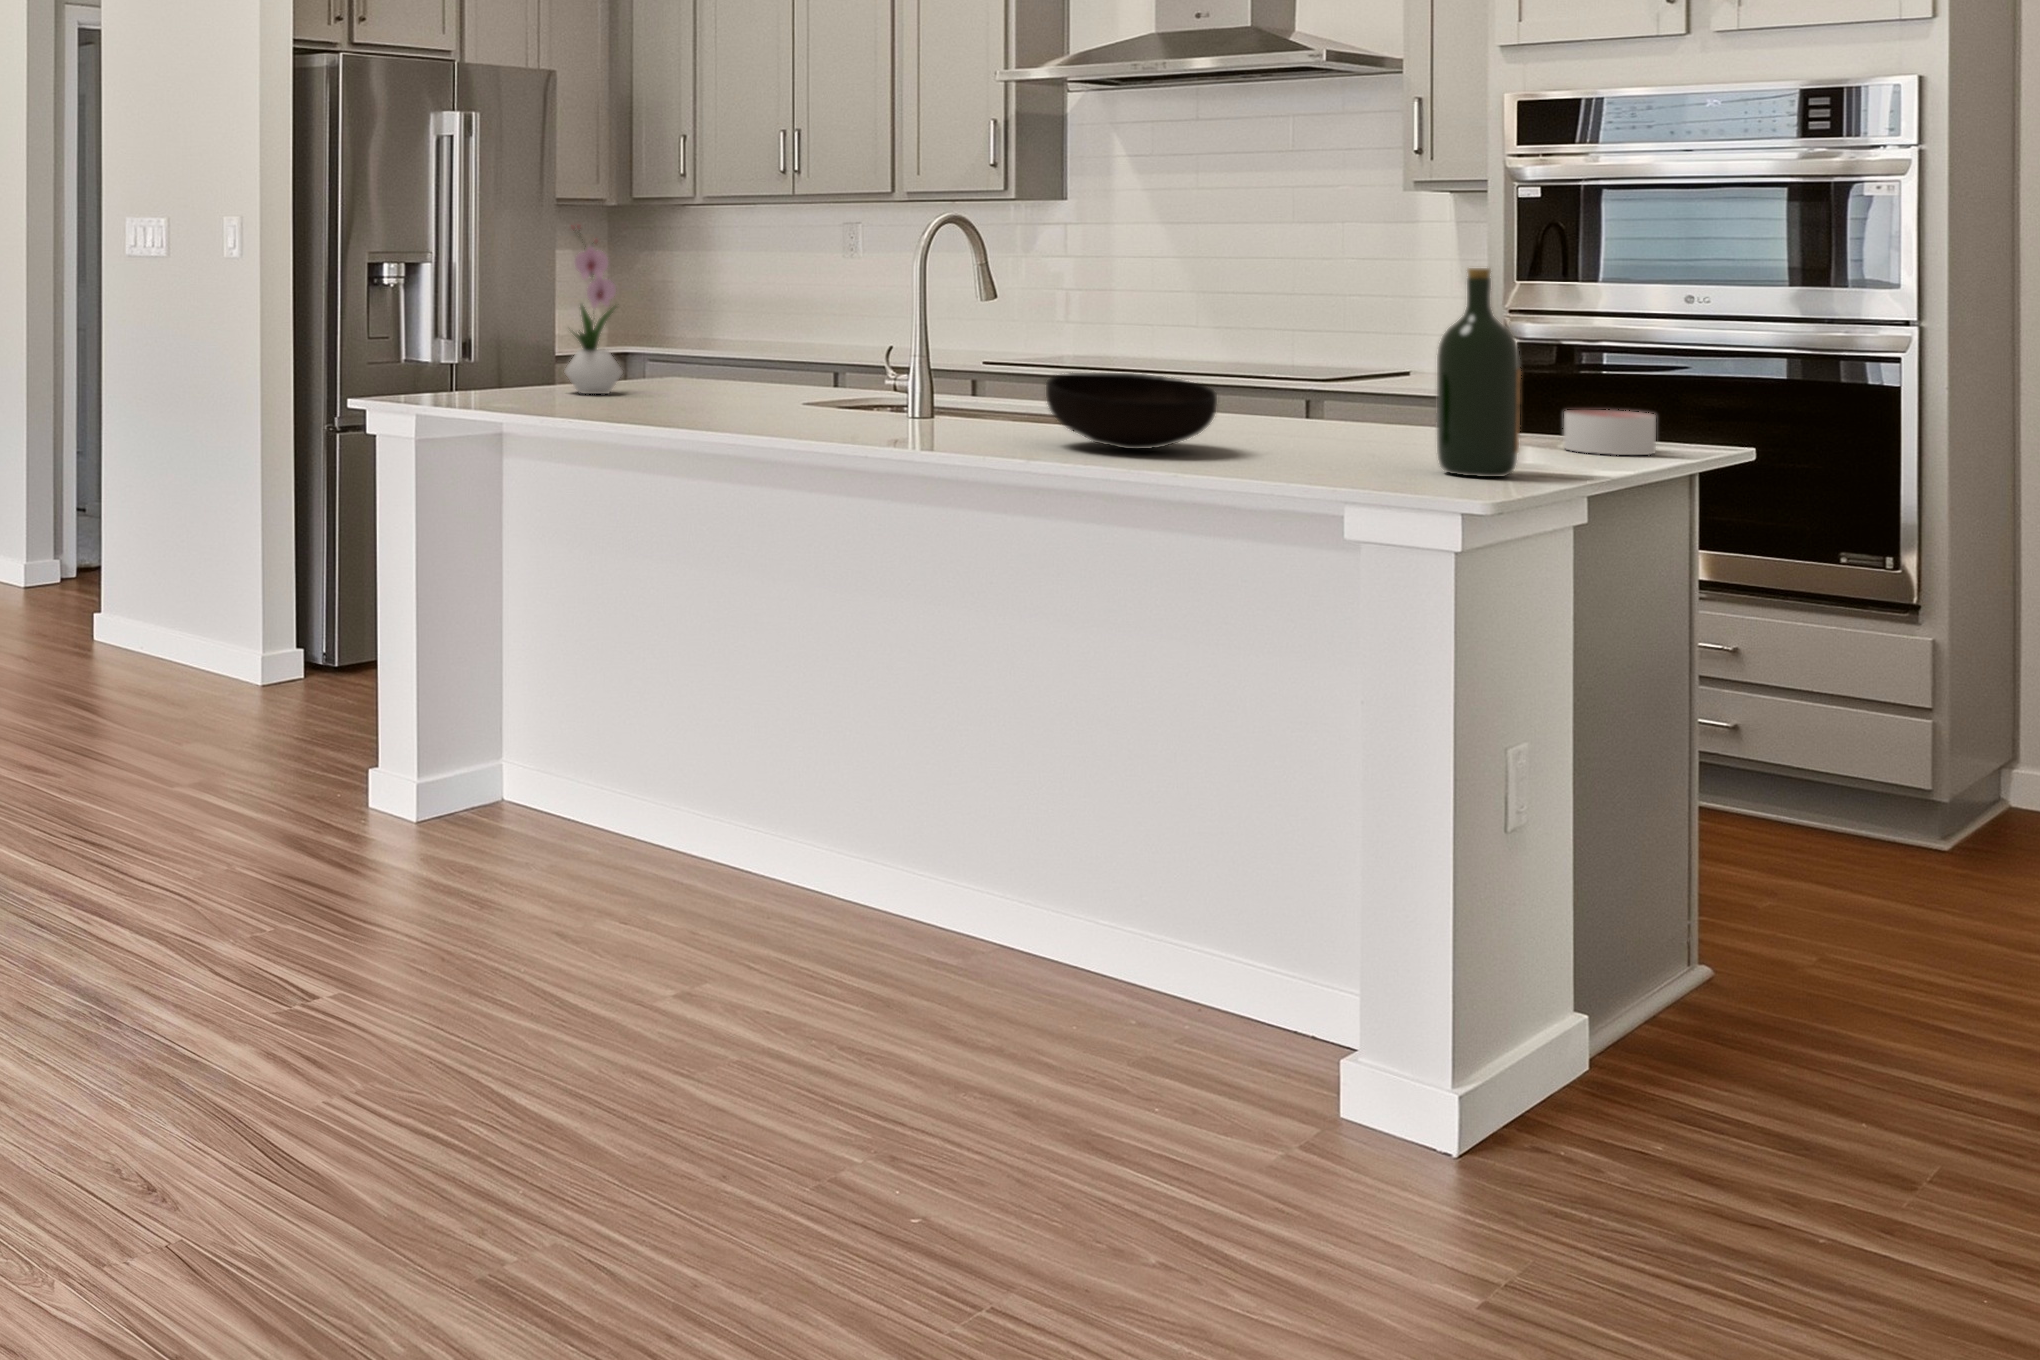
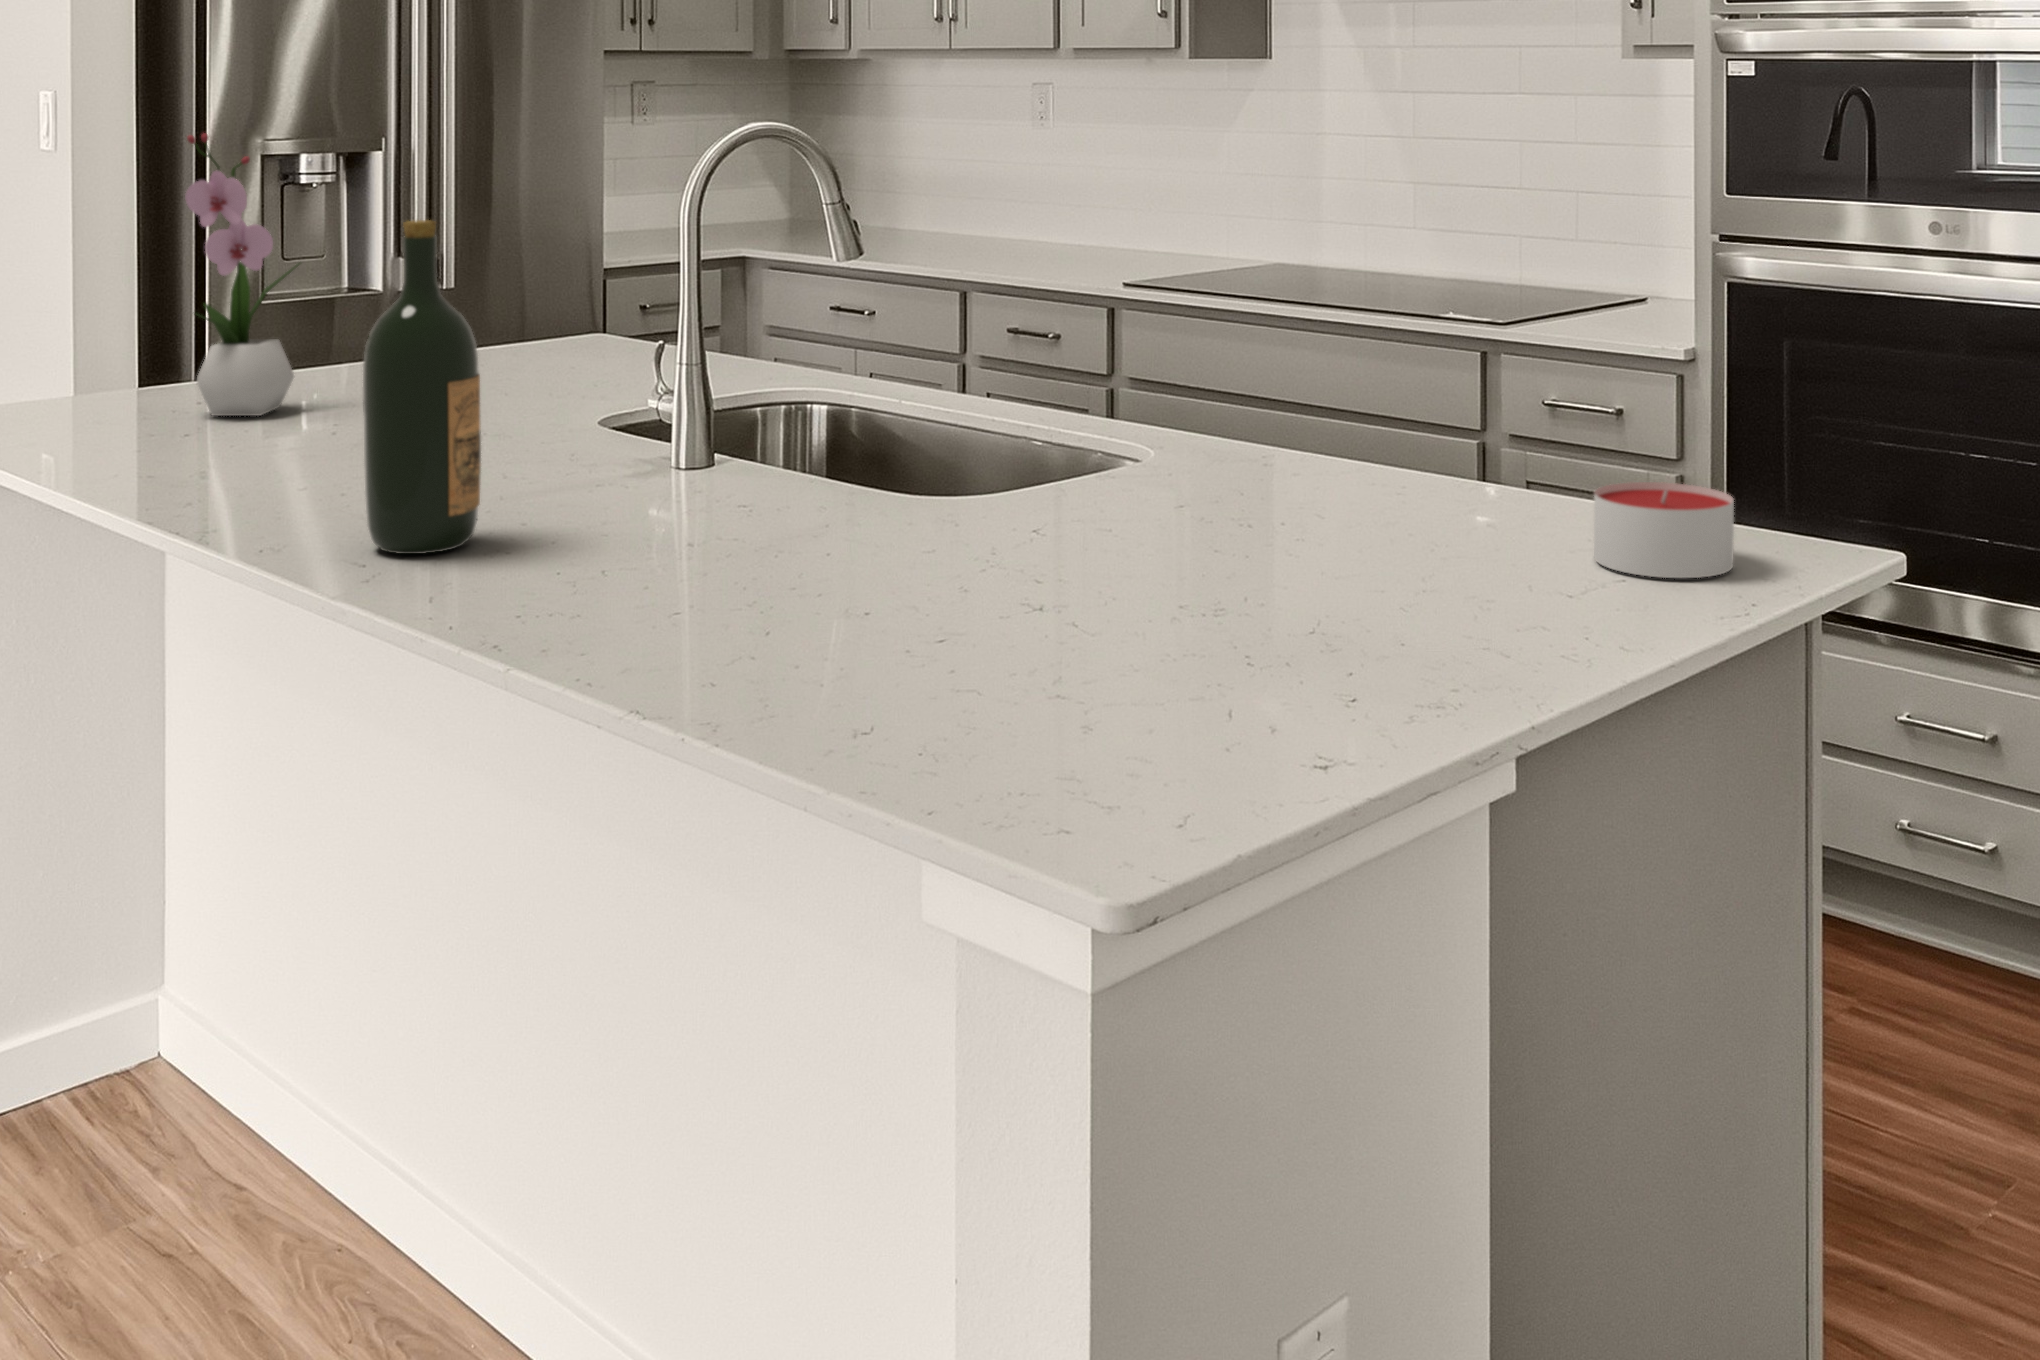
wine bottle: present [1436,268,1521,477] -> present [363,220,481,554]
bowl: present [1046,373,1217,449] -> none [673,430,967,595]

